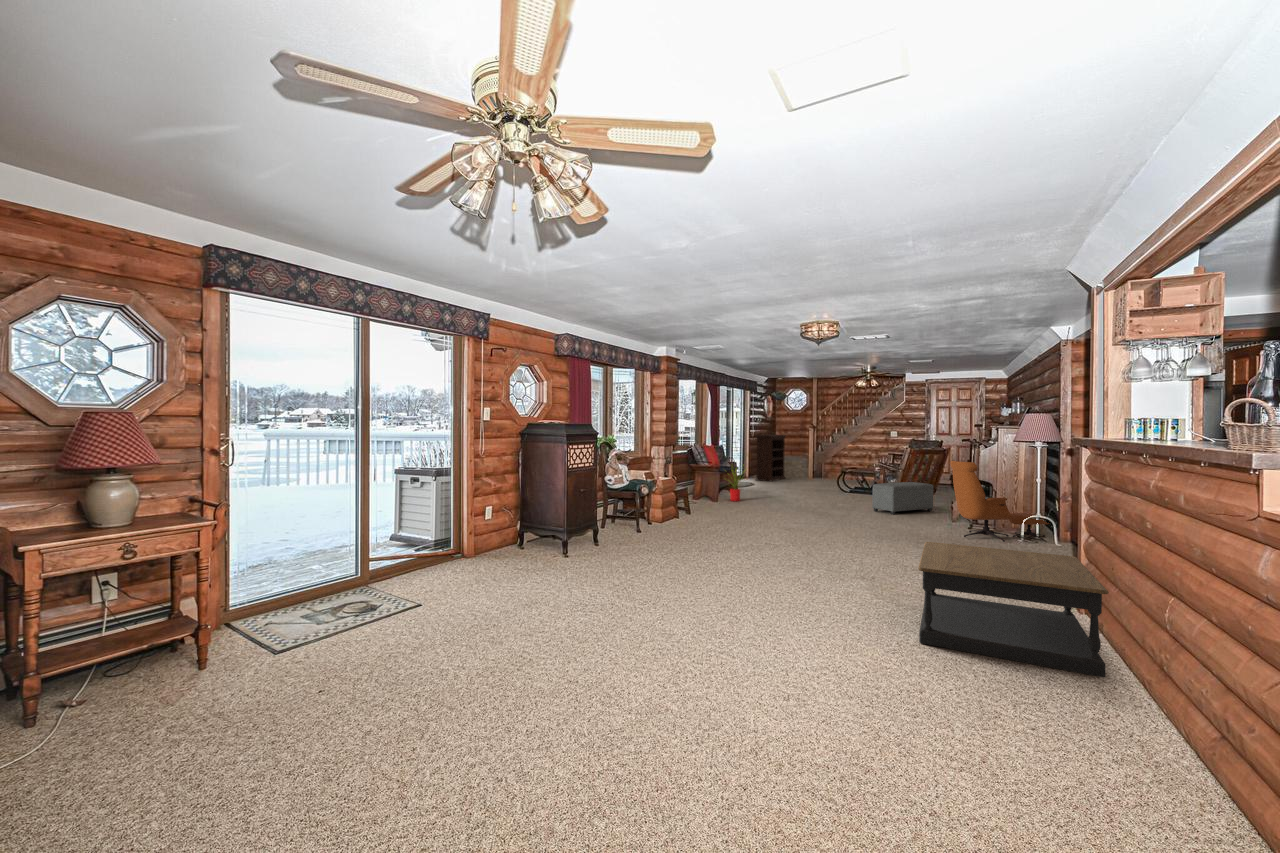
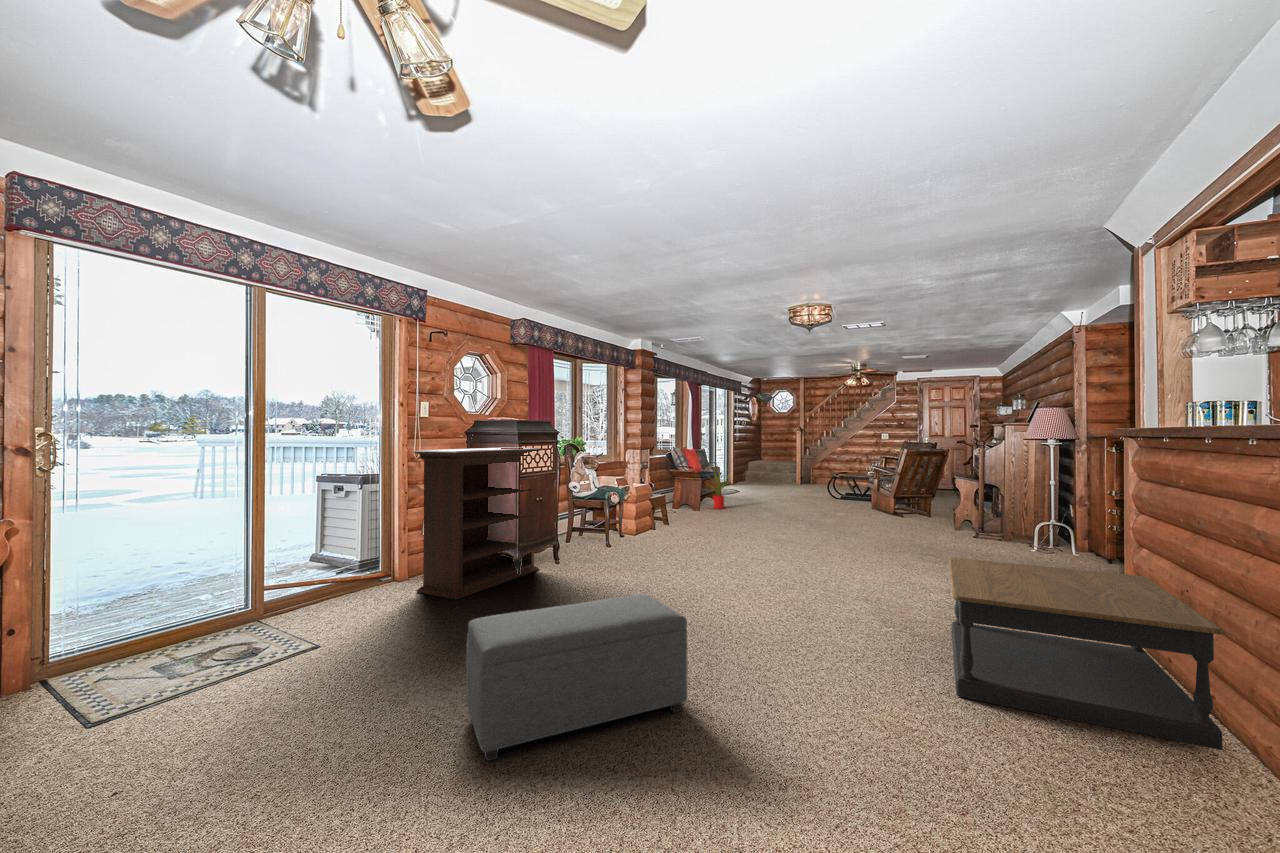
bookshelf: present [756,435,786,481] -> present [414,448,542,600]
lounge chair: present [951,460,1050,542] -> none [958,461,1069,552]
ottoman: present [872,482,933,514] -> present [466,594,687,761]

